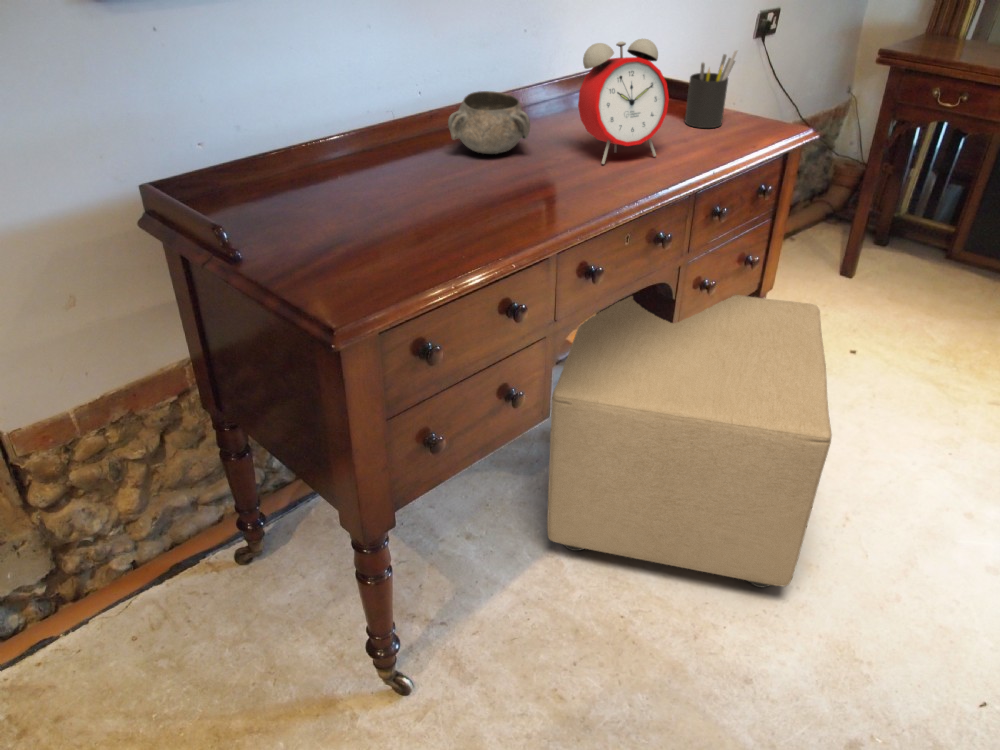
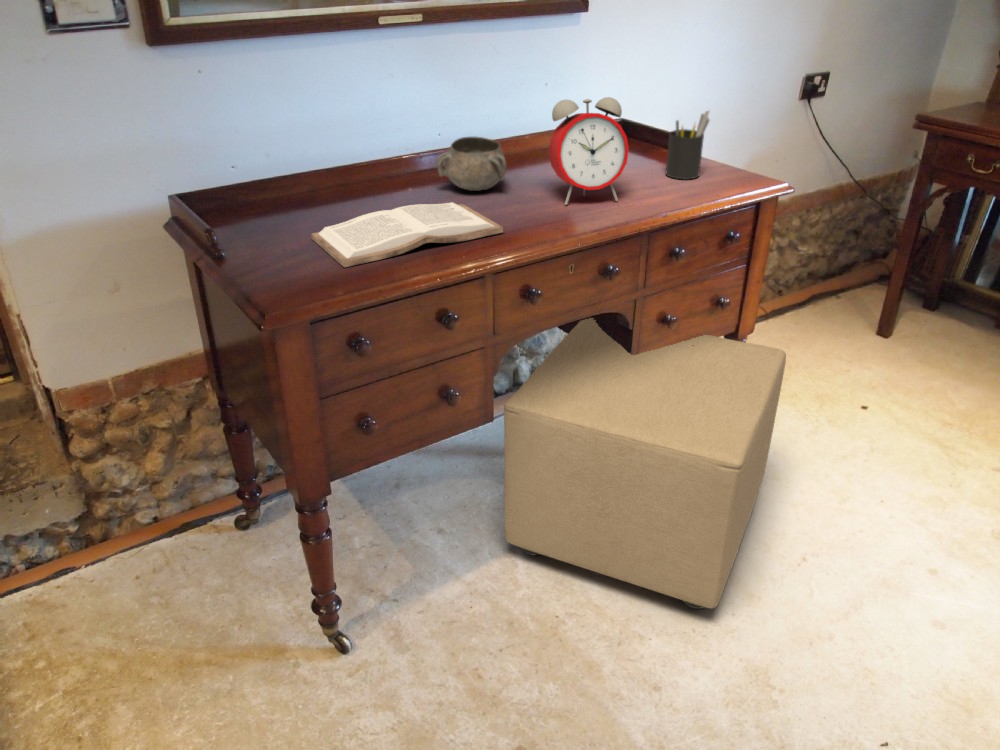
book: none [334,169,554,257] -> present [311,202,503,267]

